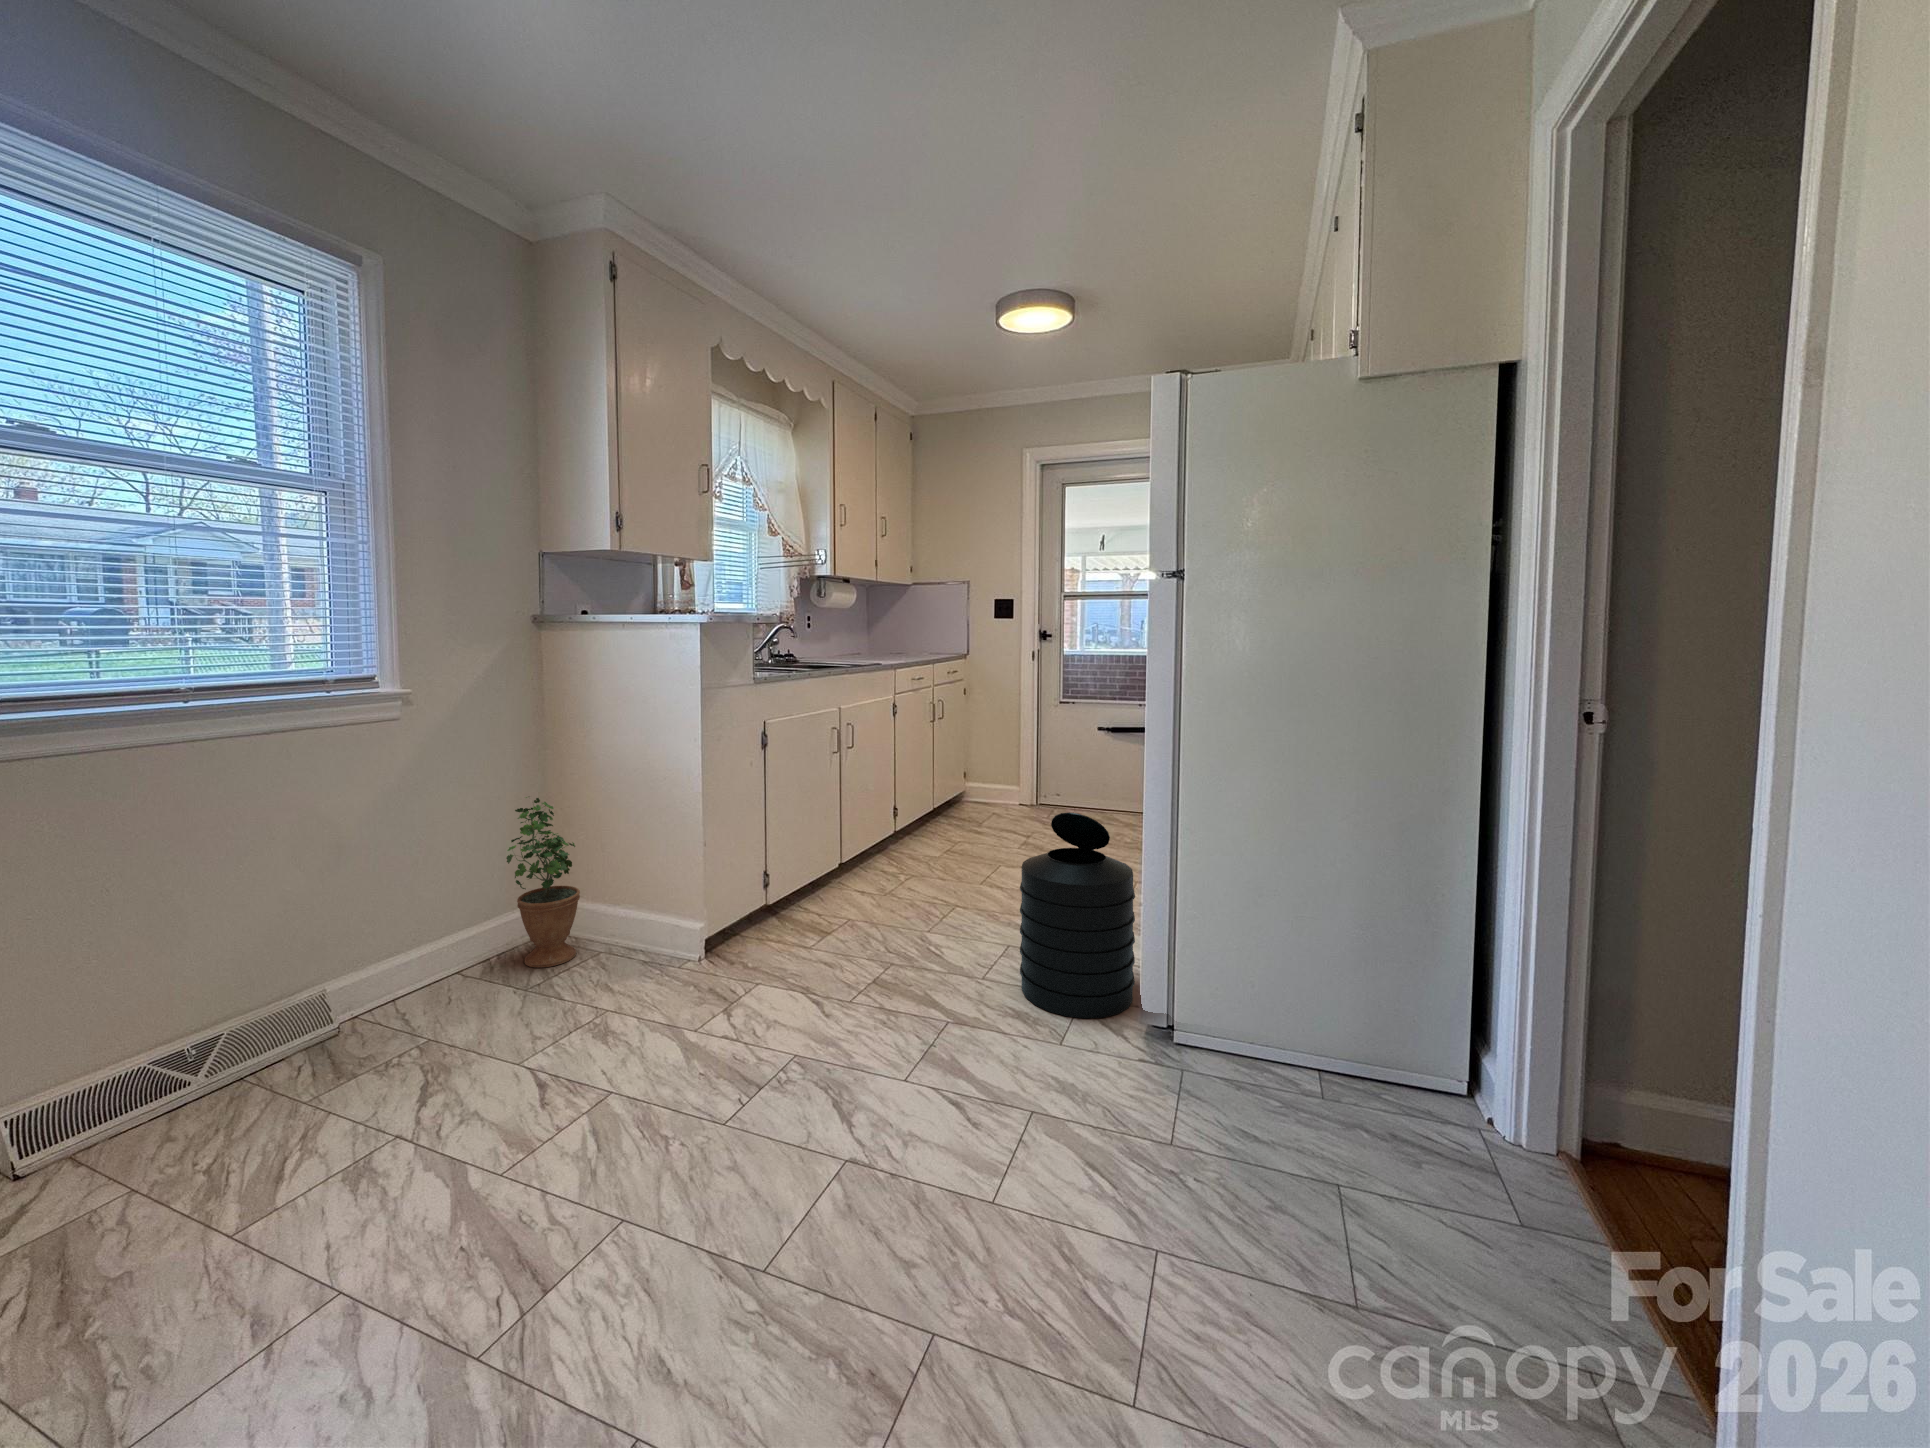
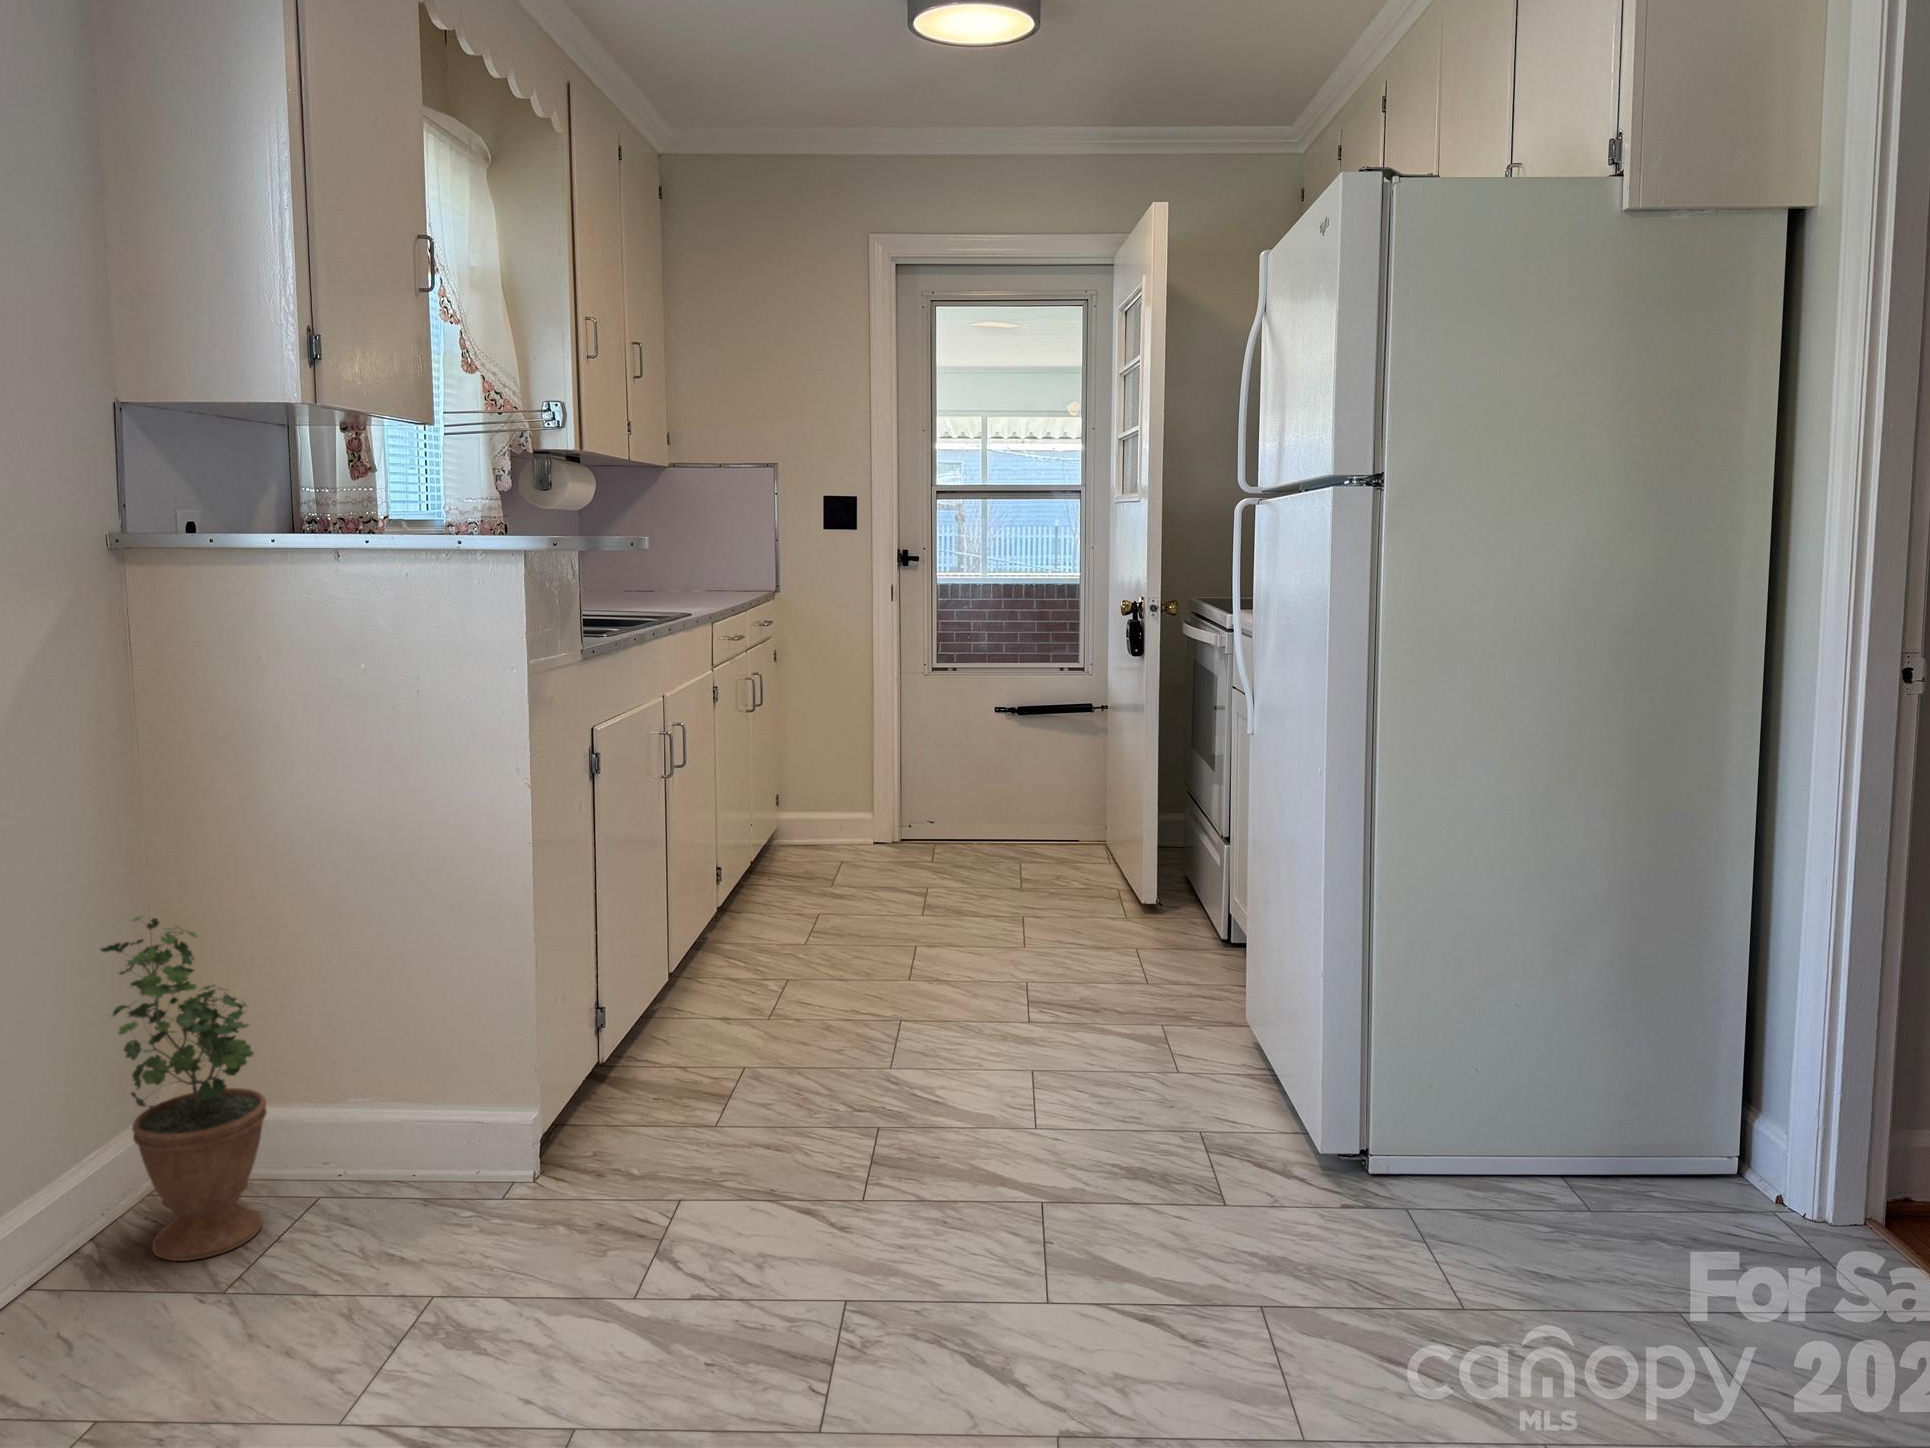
trash can: present [1020,812,1135,1018] -> none [1092,855,1264,1156]

